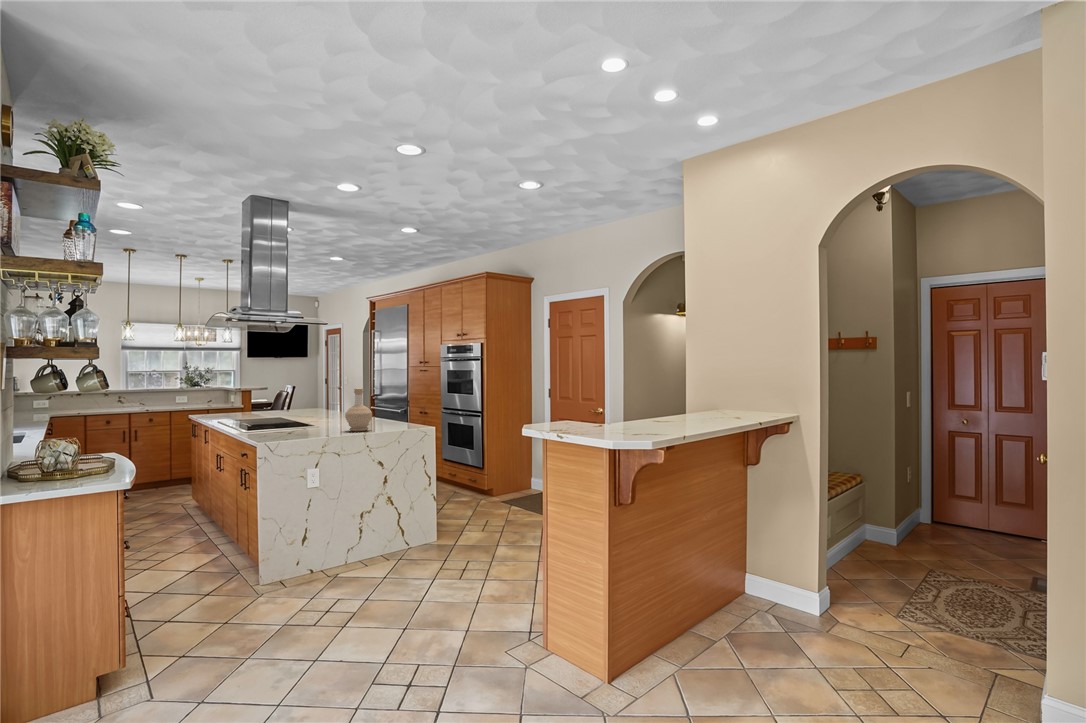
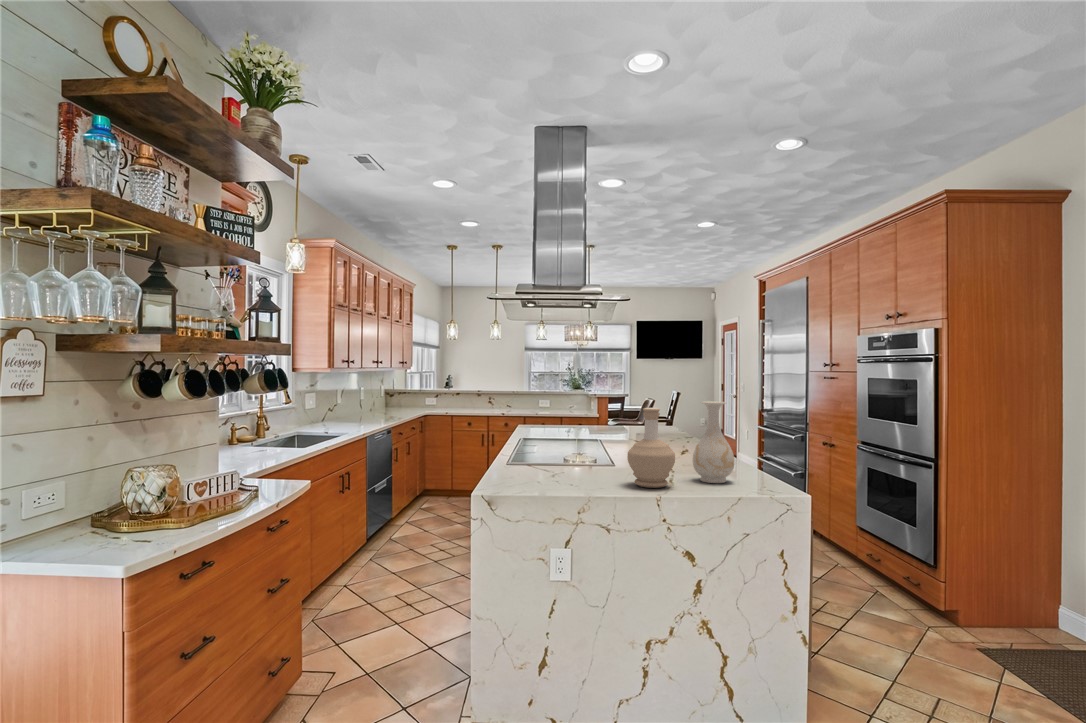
vase: none [376,384,399,427] -> present [693,401,734,483]

